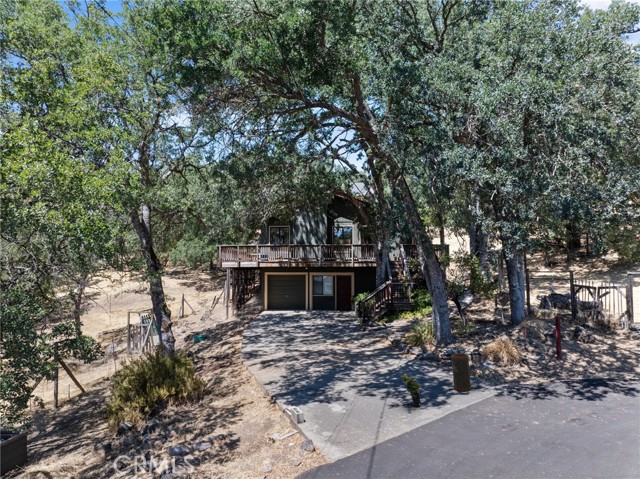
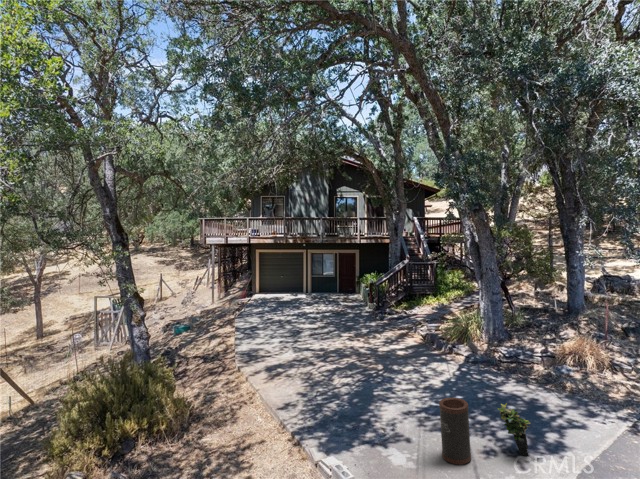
trash can: present [451,353,471,391] -> present [439,398,471,465]

